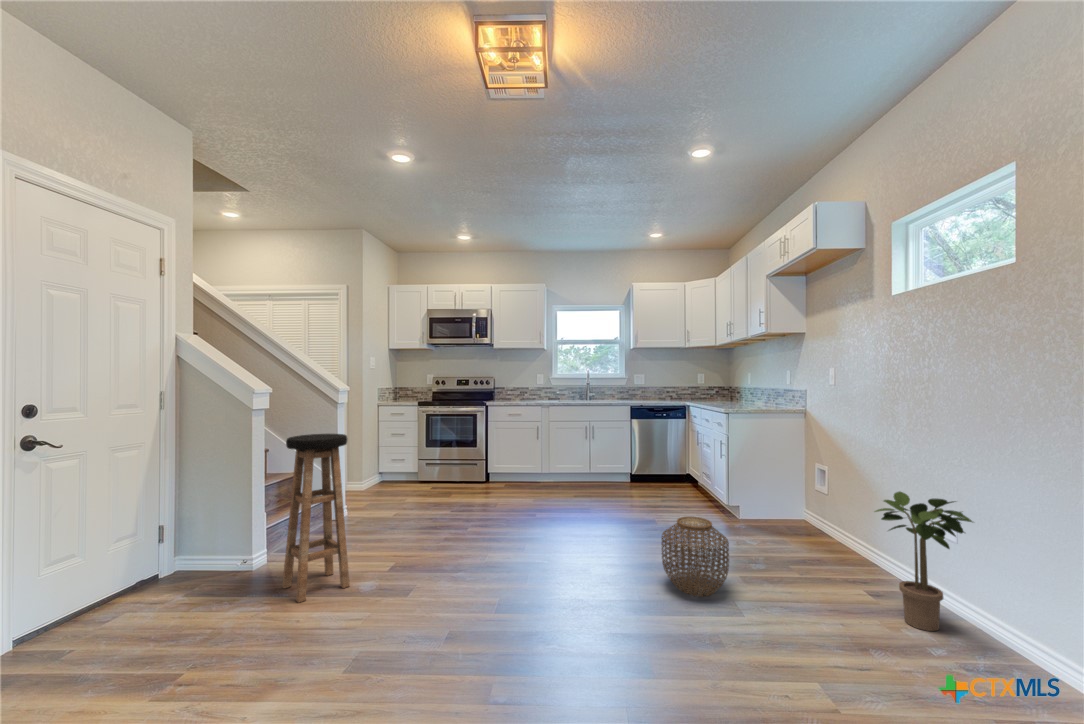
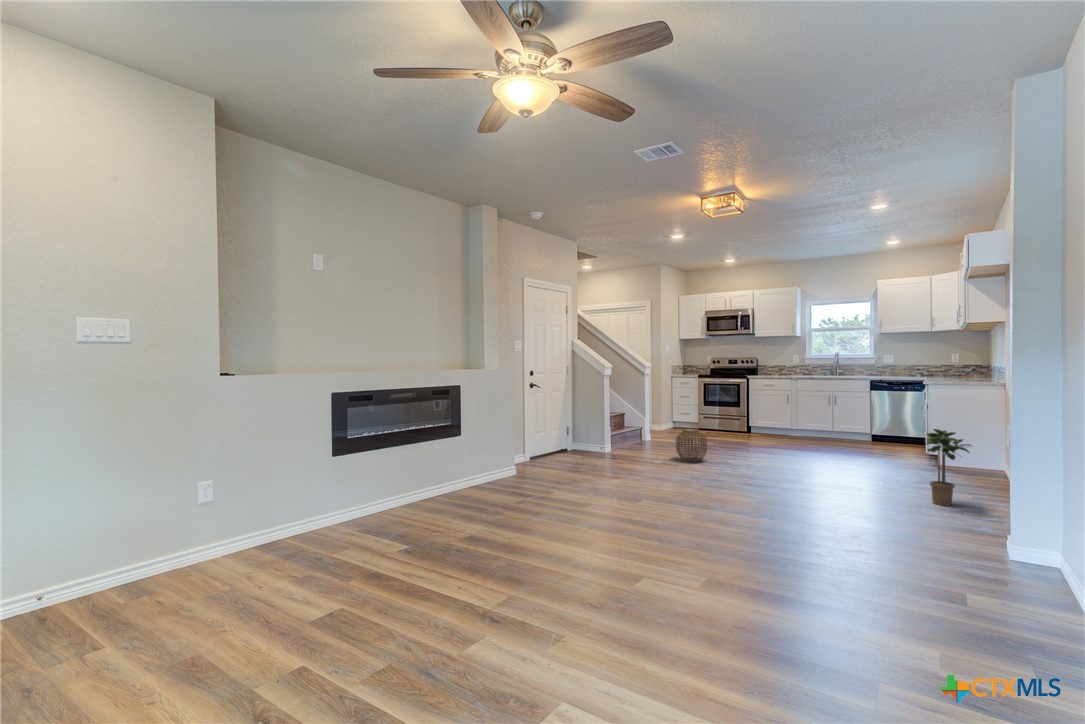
bar stool: present [282,434,350,603] -> none [617,389,645,460]
woven basket: present [662,517,729,596] -> present [676,429,707,463]

